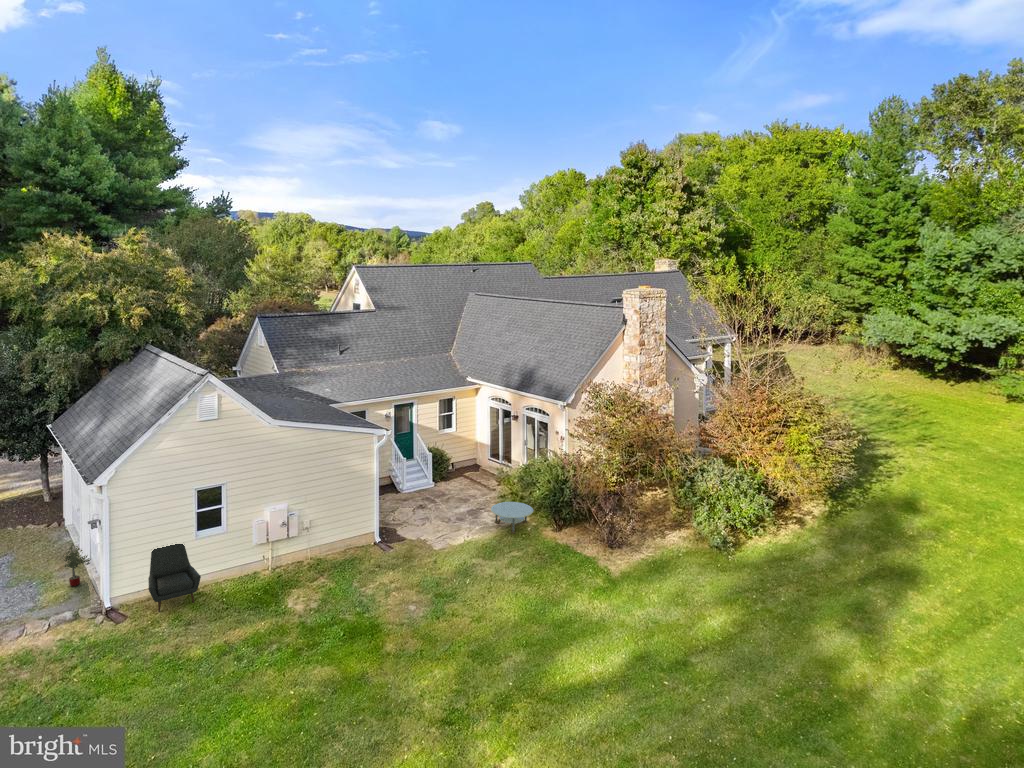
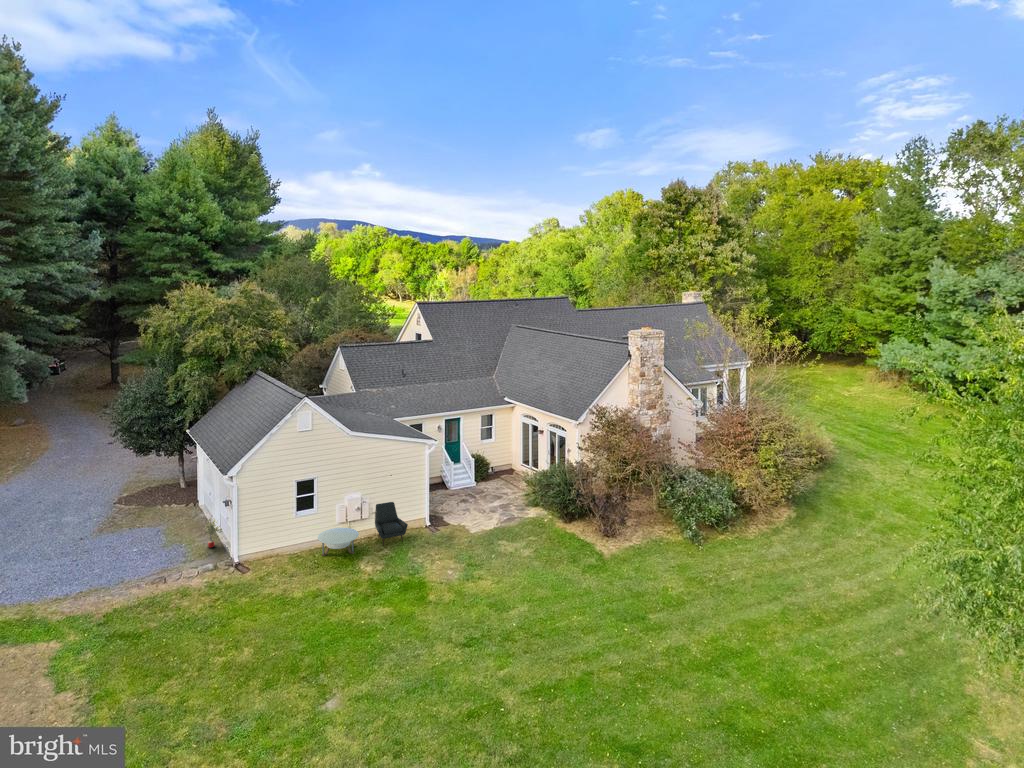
round table: present [491,502,533,534] -> present [318,528,359,556]
chair: present [148,544,201,612] -> present [375,502,408,545]

